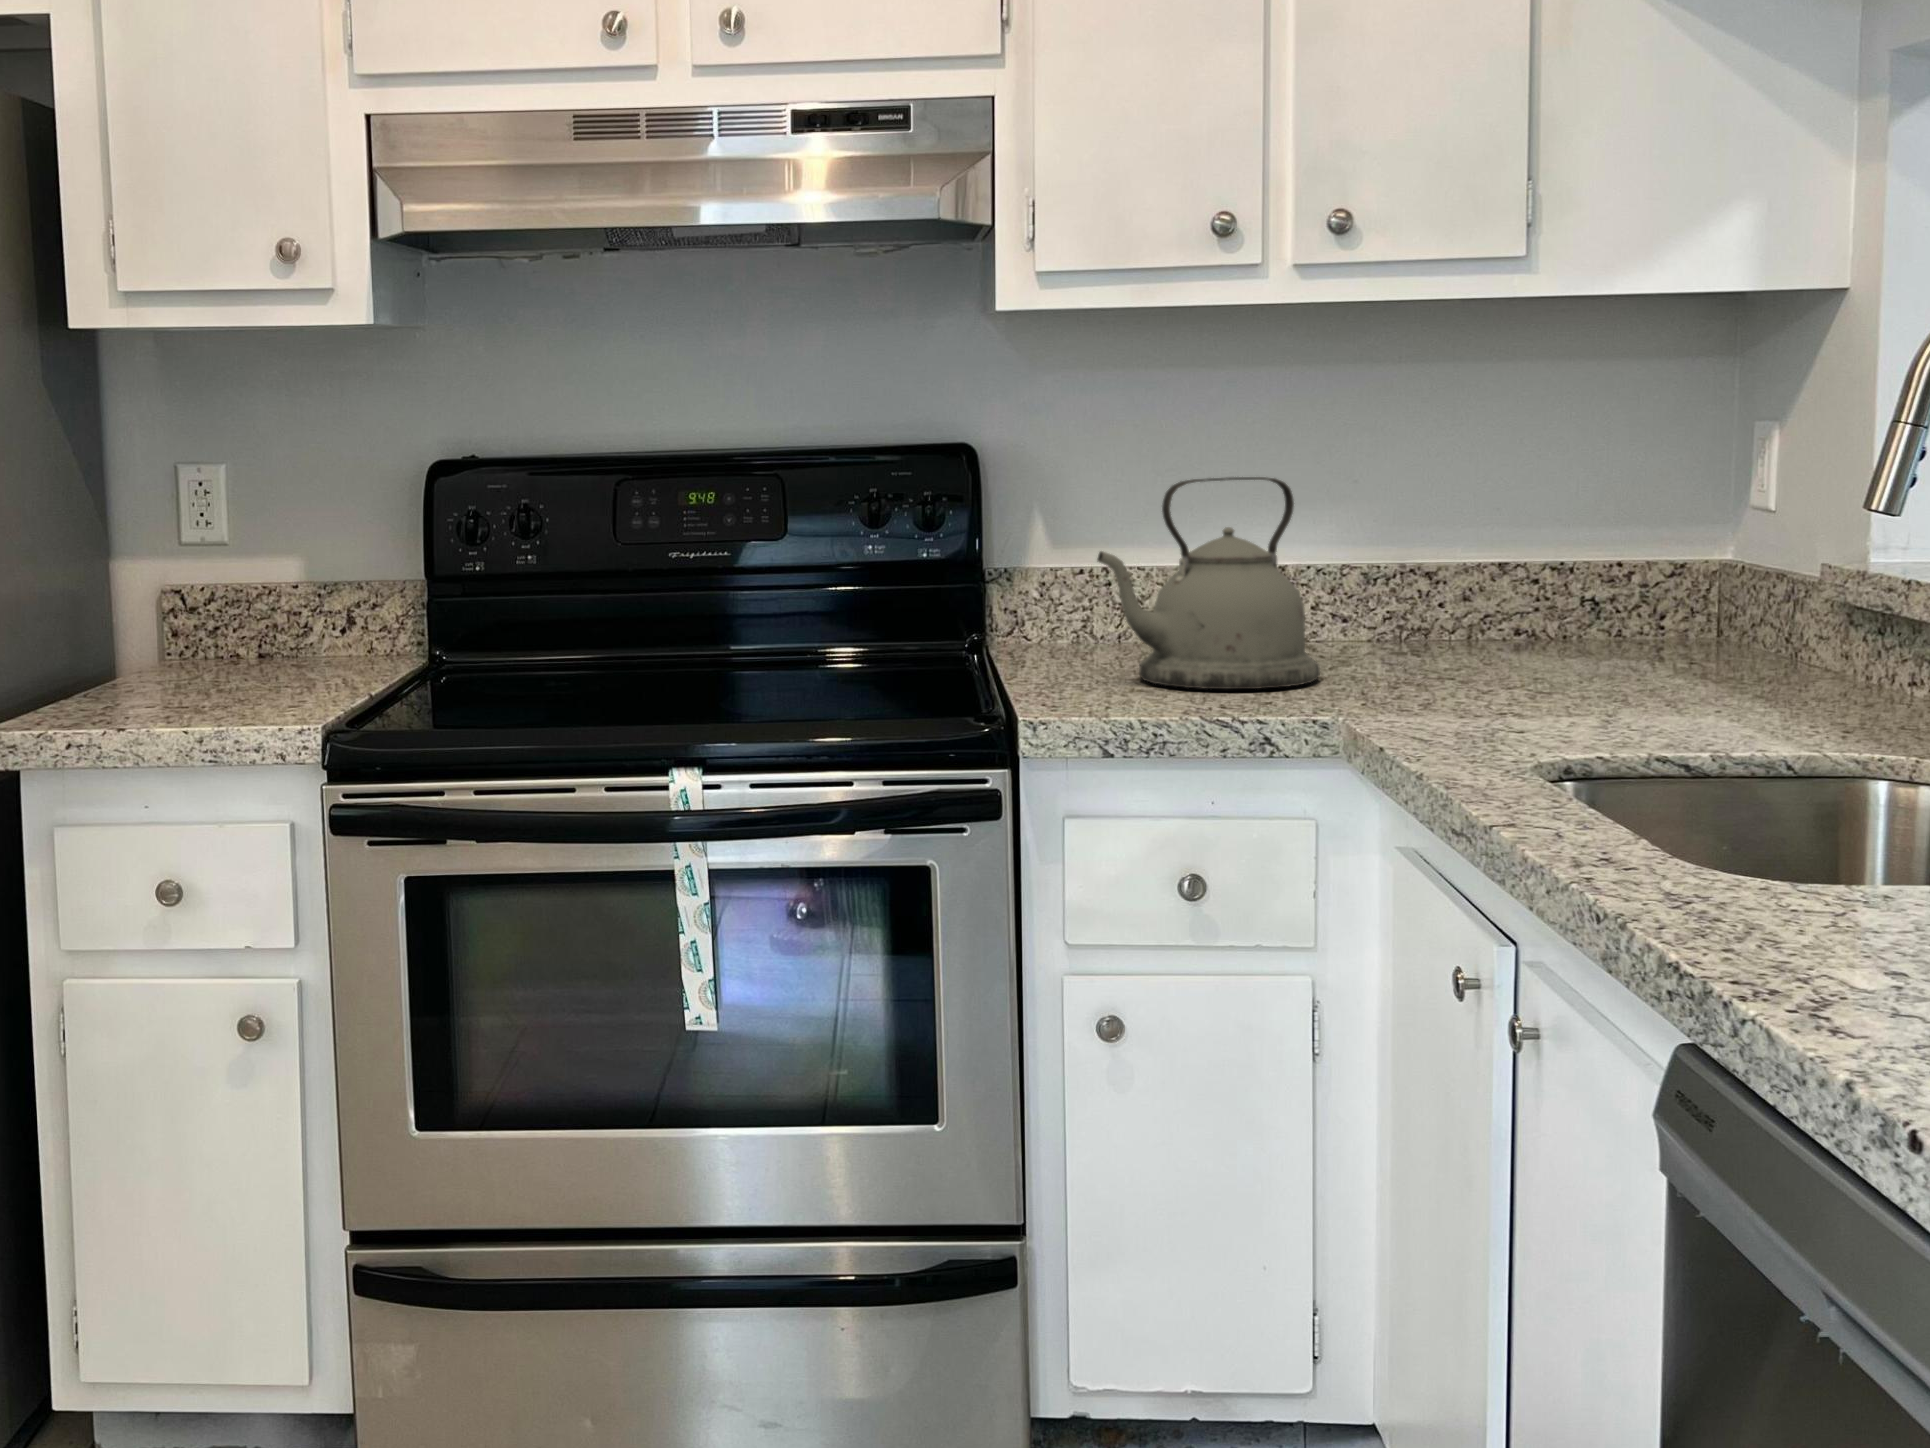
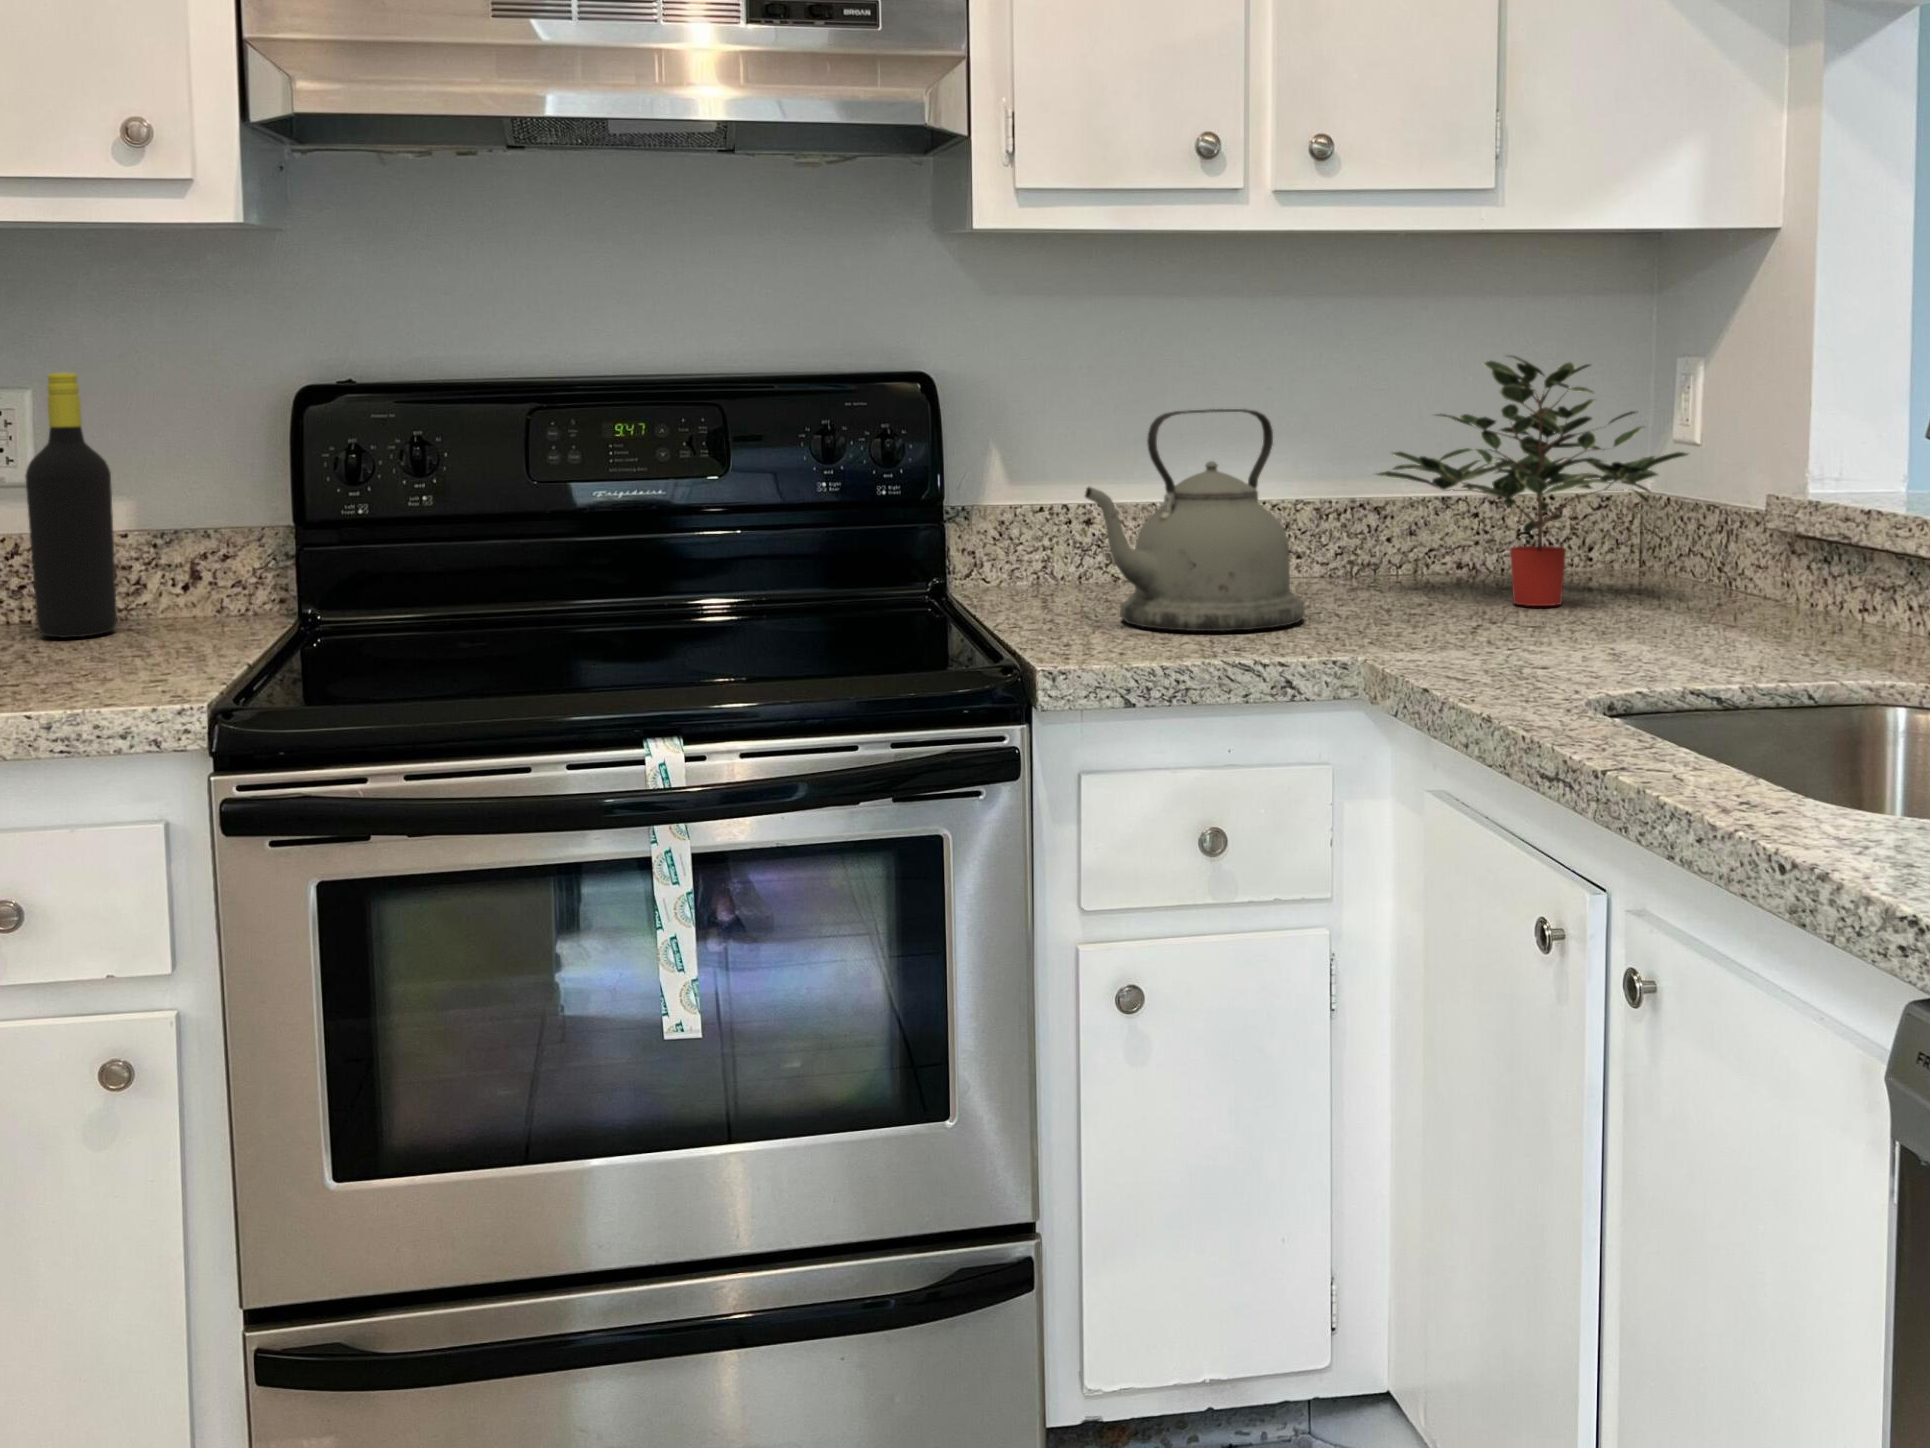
potted plant: none [1411,422,1737,673] -> present [1377,356,1688,606]
bottle: none [213,451,282,671] -> present [25,373,117,637]

